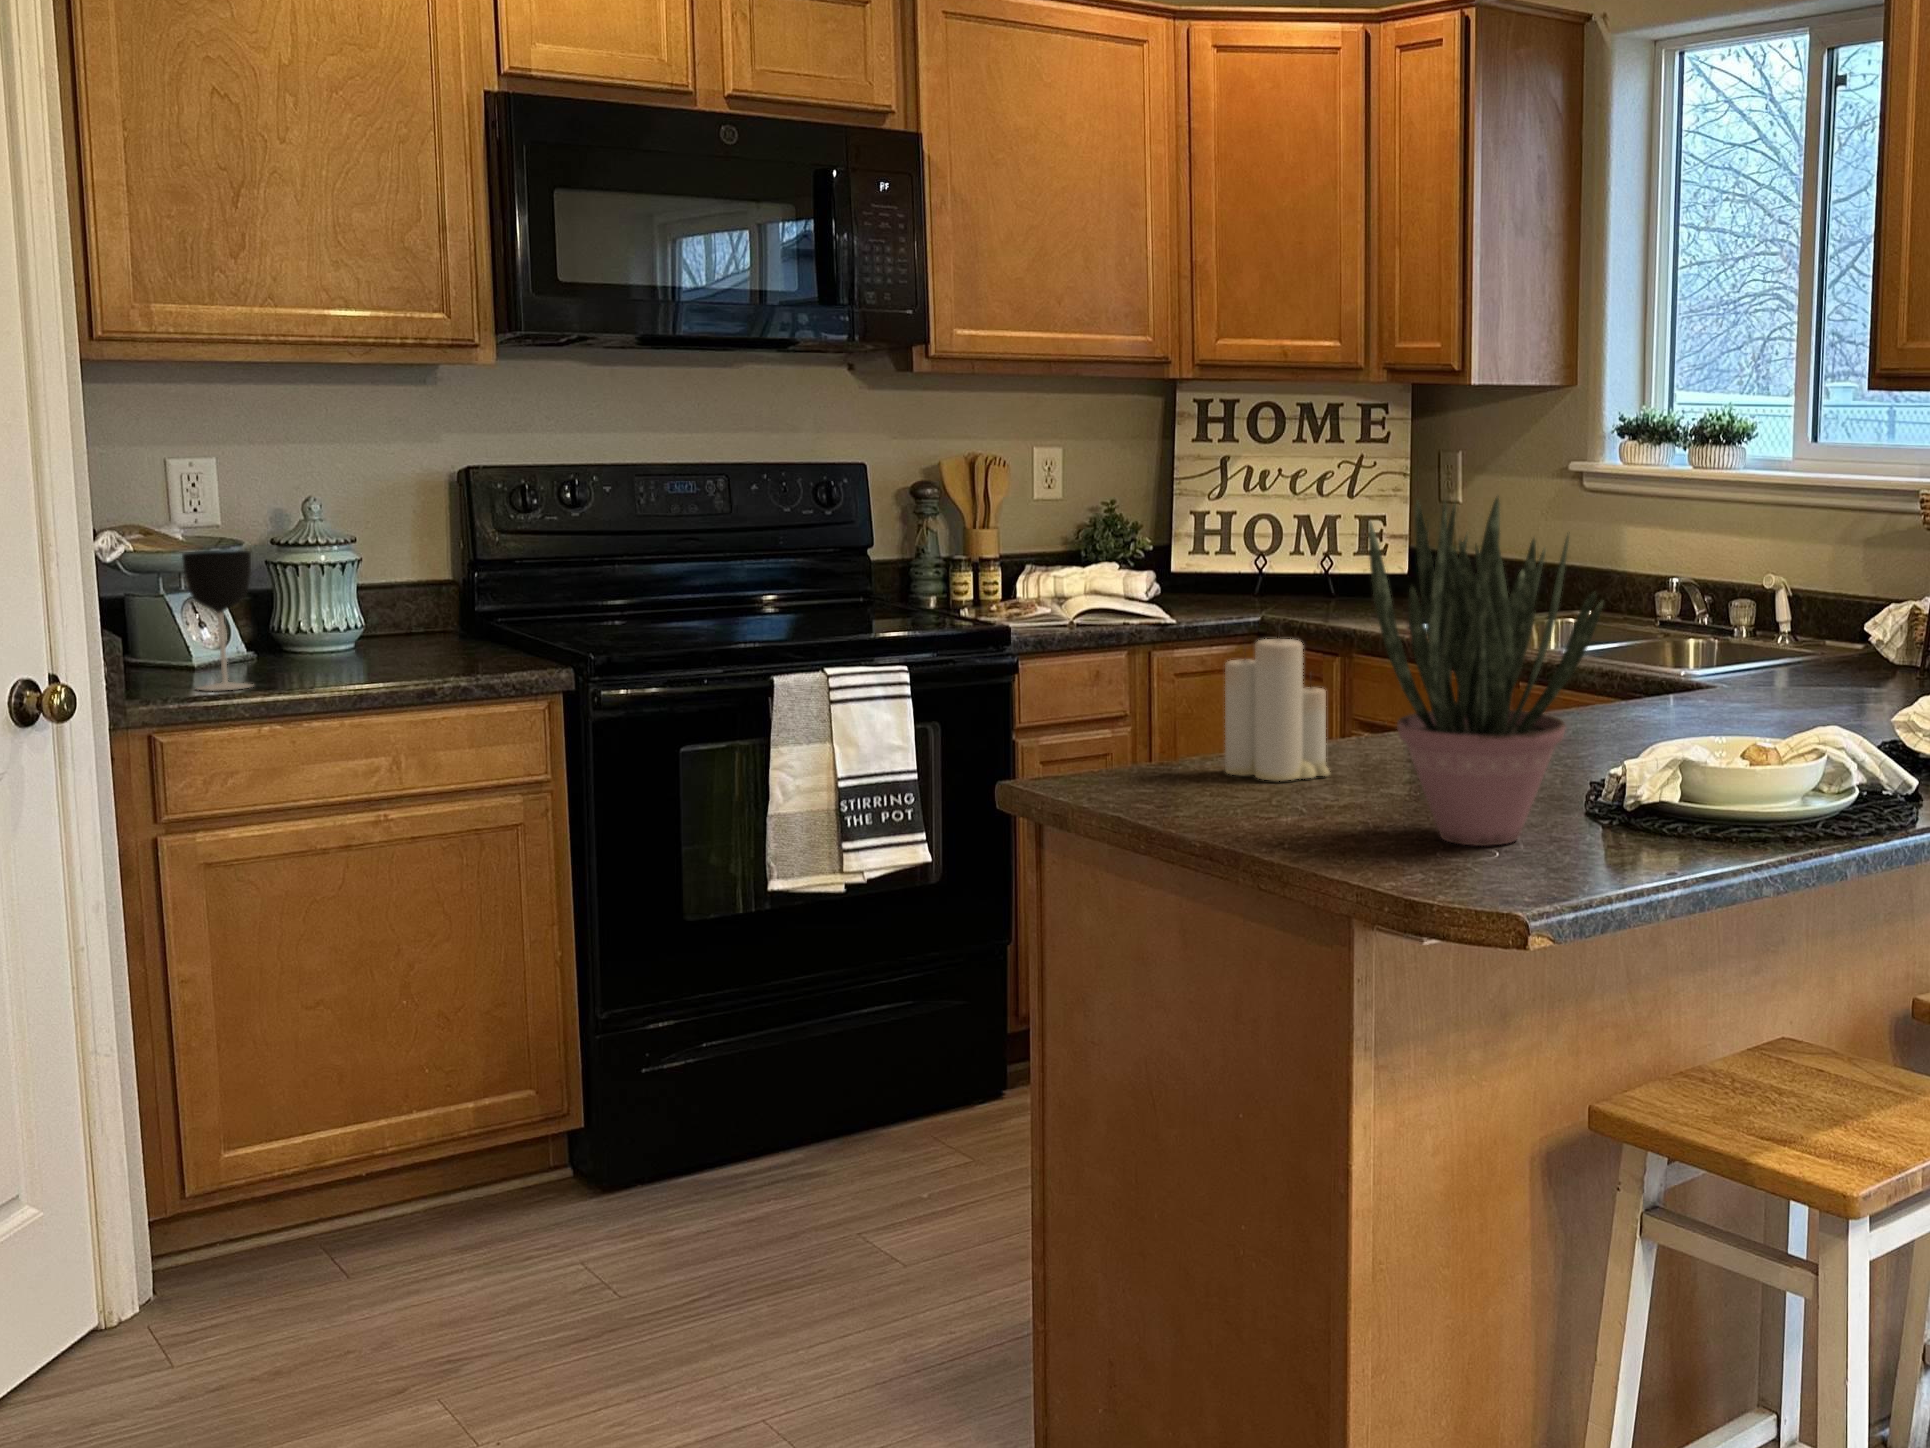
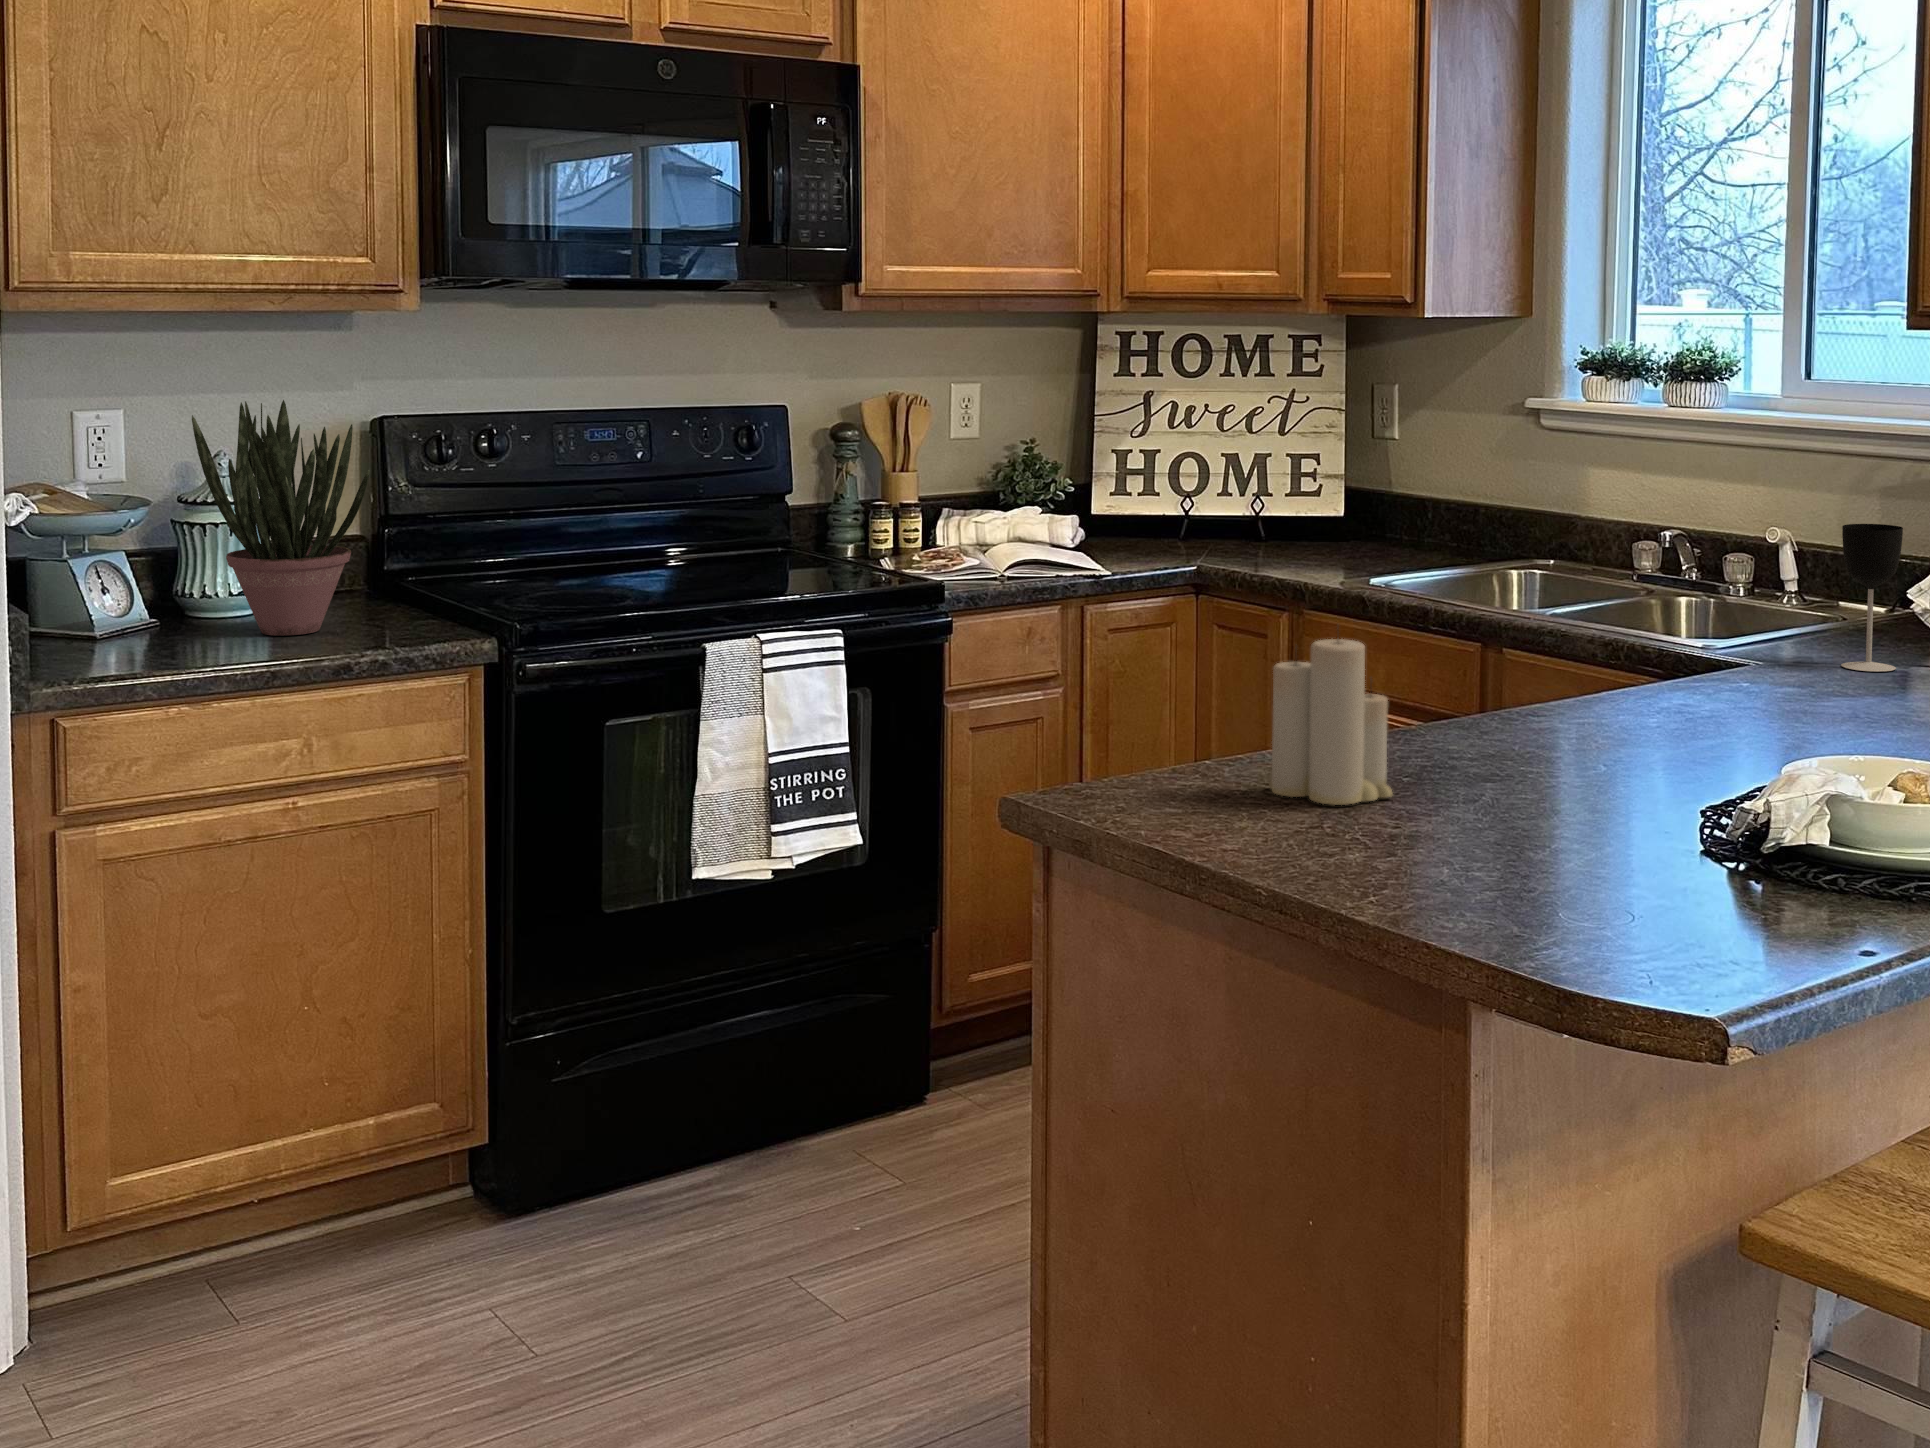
potted plant: present [1368,497,1603,846] -> present [192,400,370,635]
wine glass: present [182,550,254,691] -> present [1841,524,1903,672]

